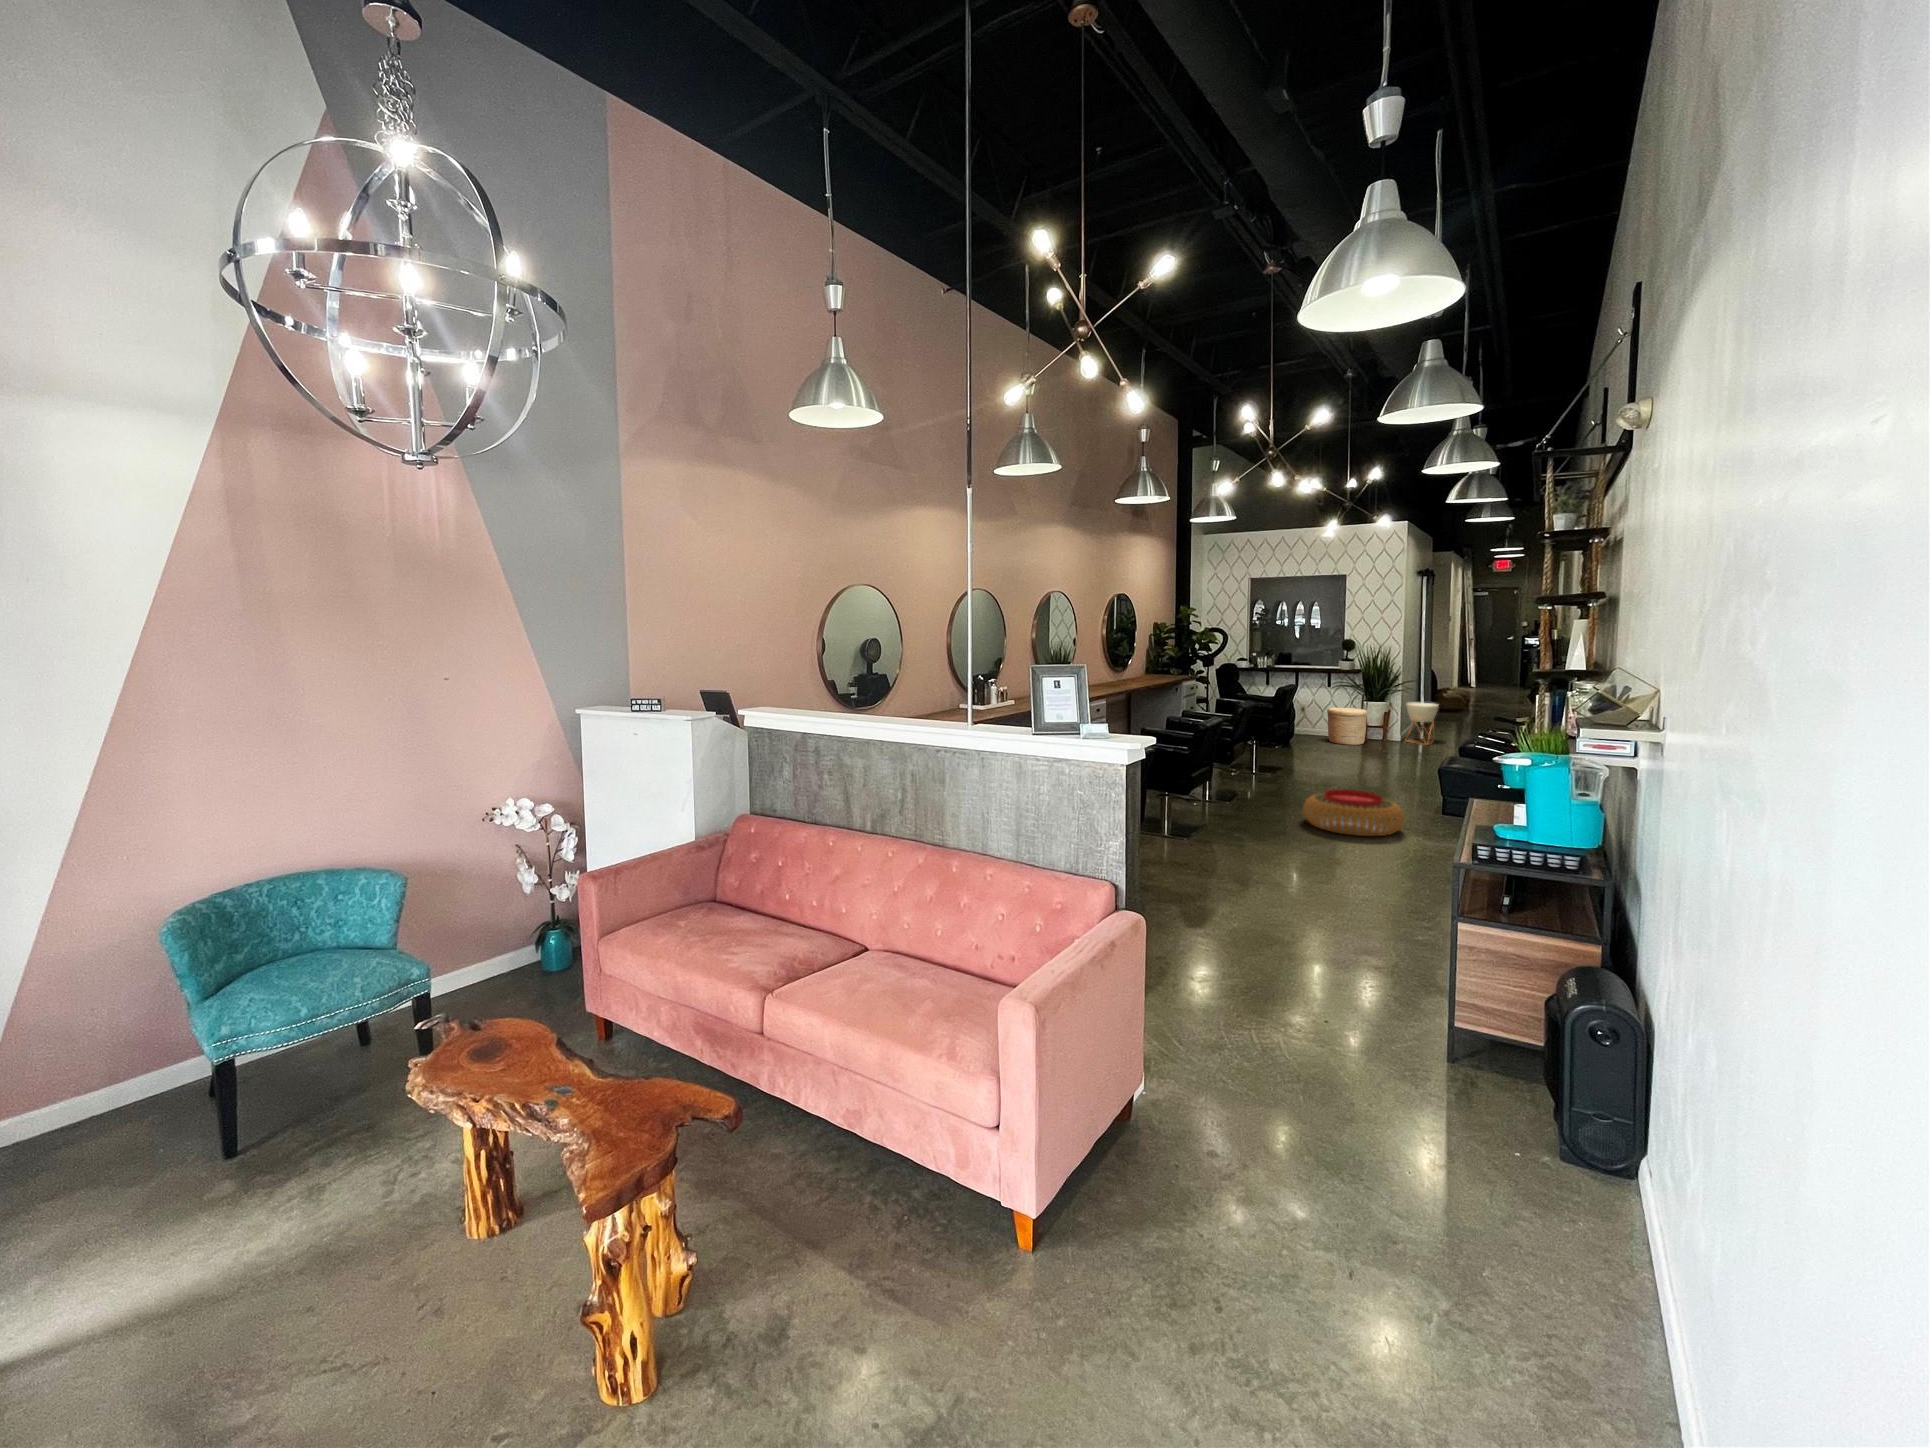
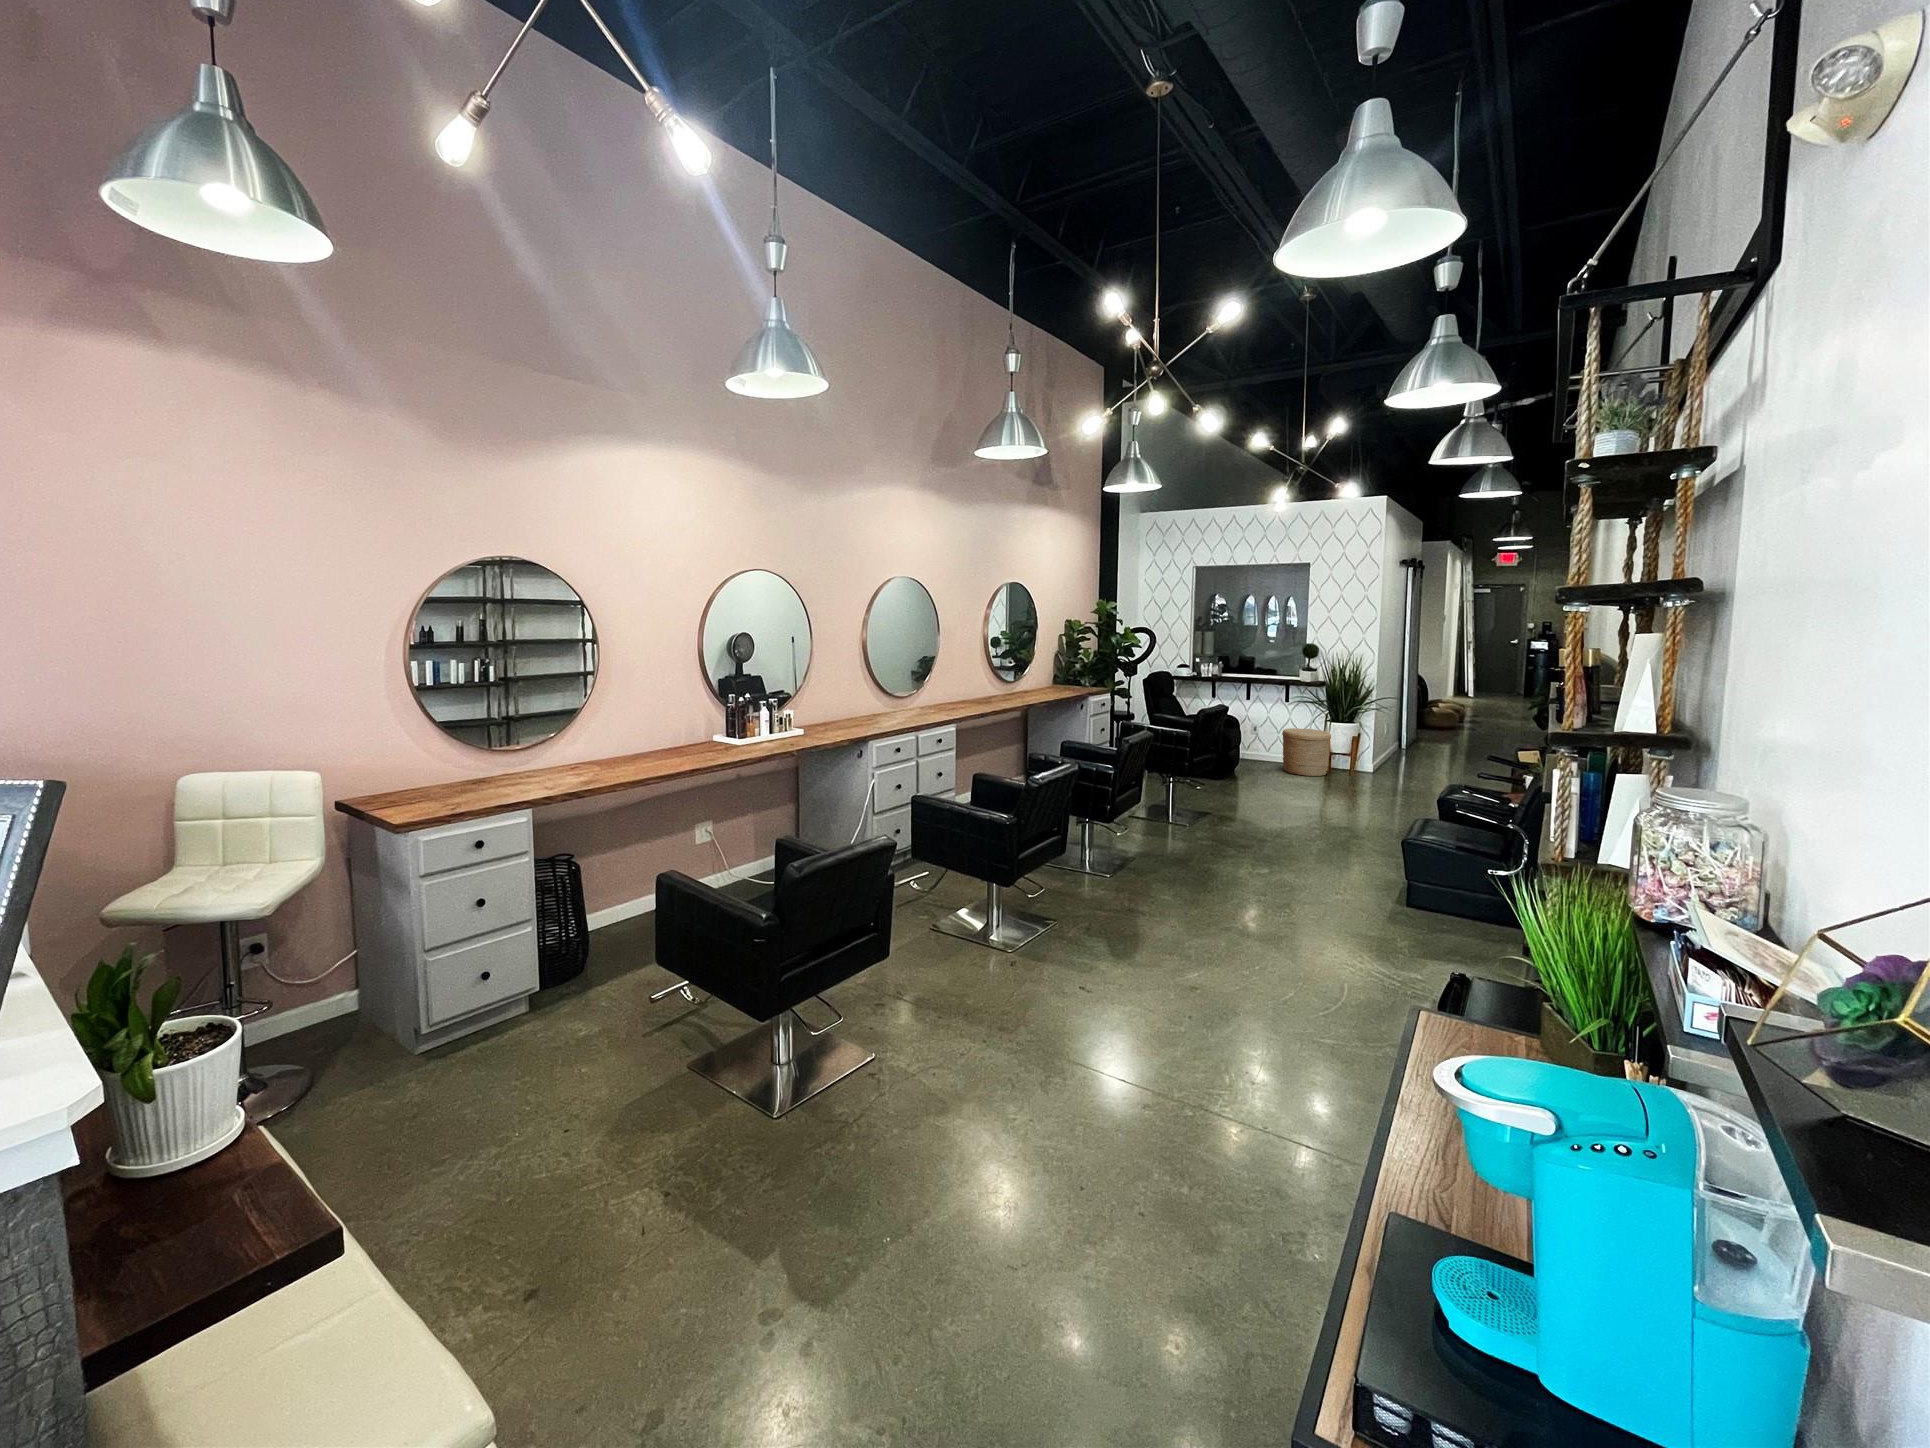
planter: present [1407,703,1438,745] -> none [1379,724,1421,778]
pouf: present [1303,790,1405,836] -> none [1201,870,1345,951]

